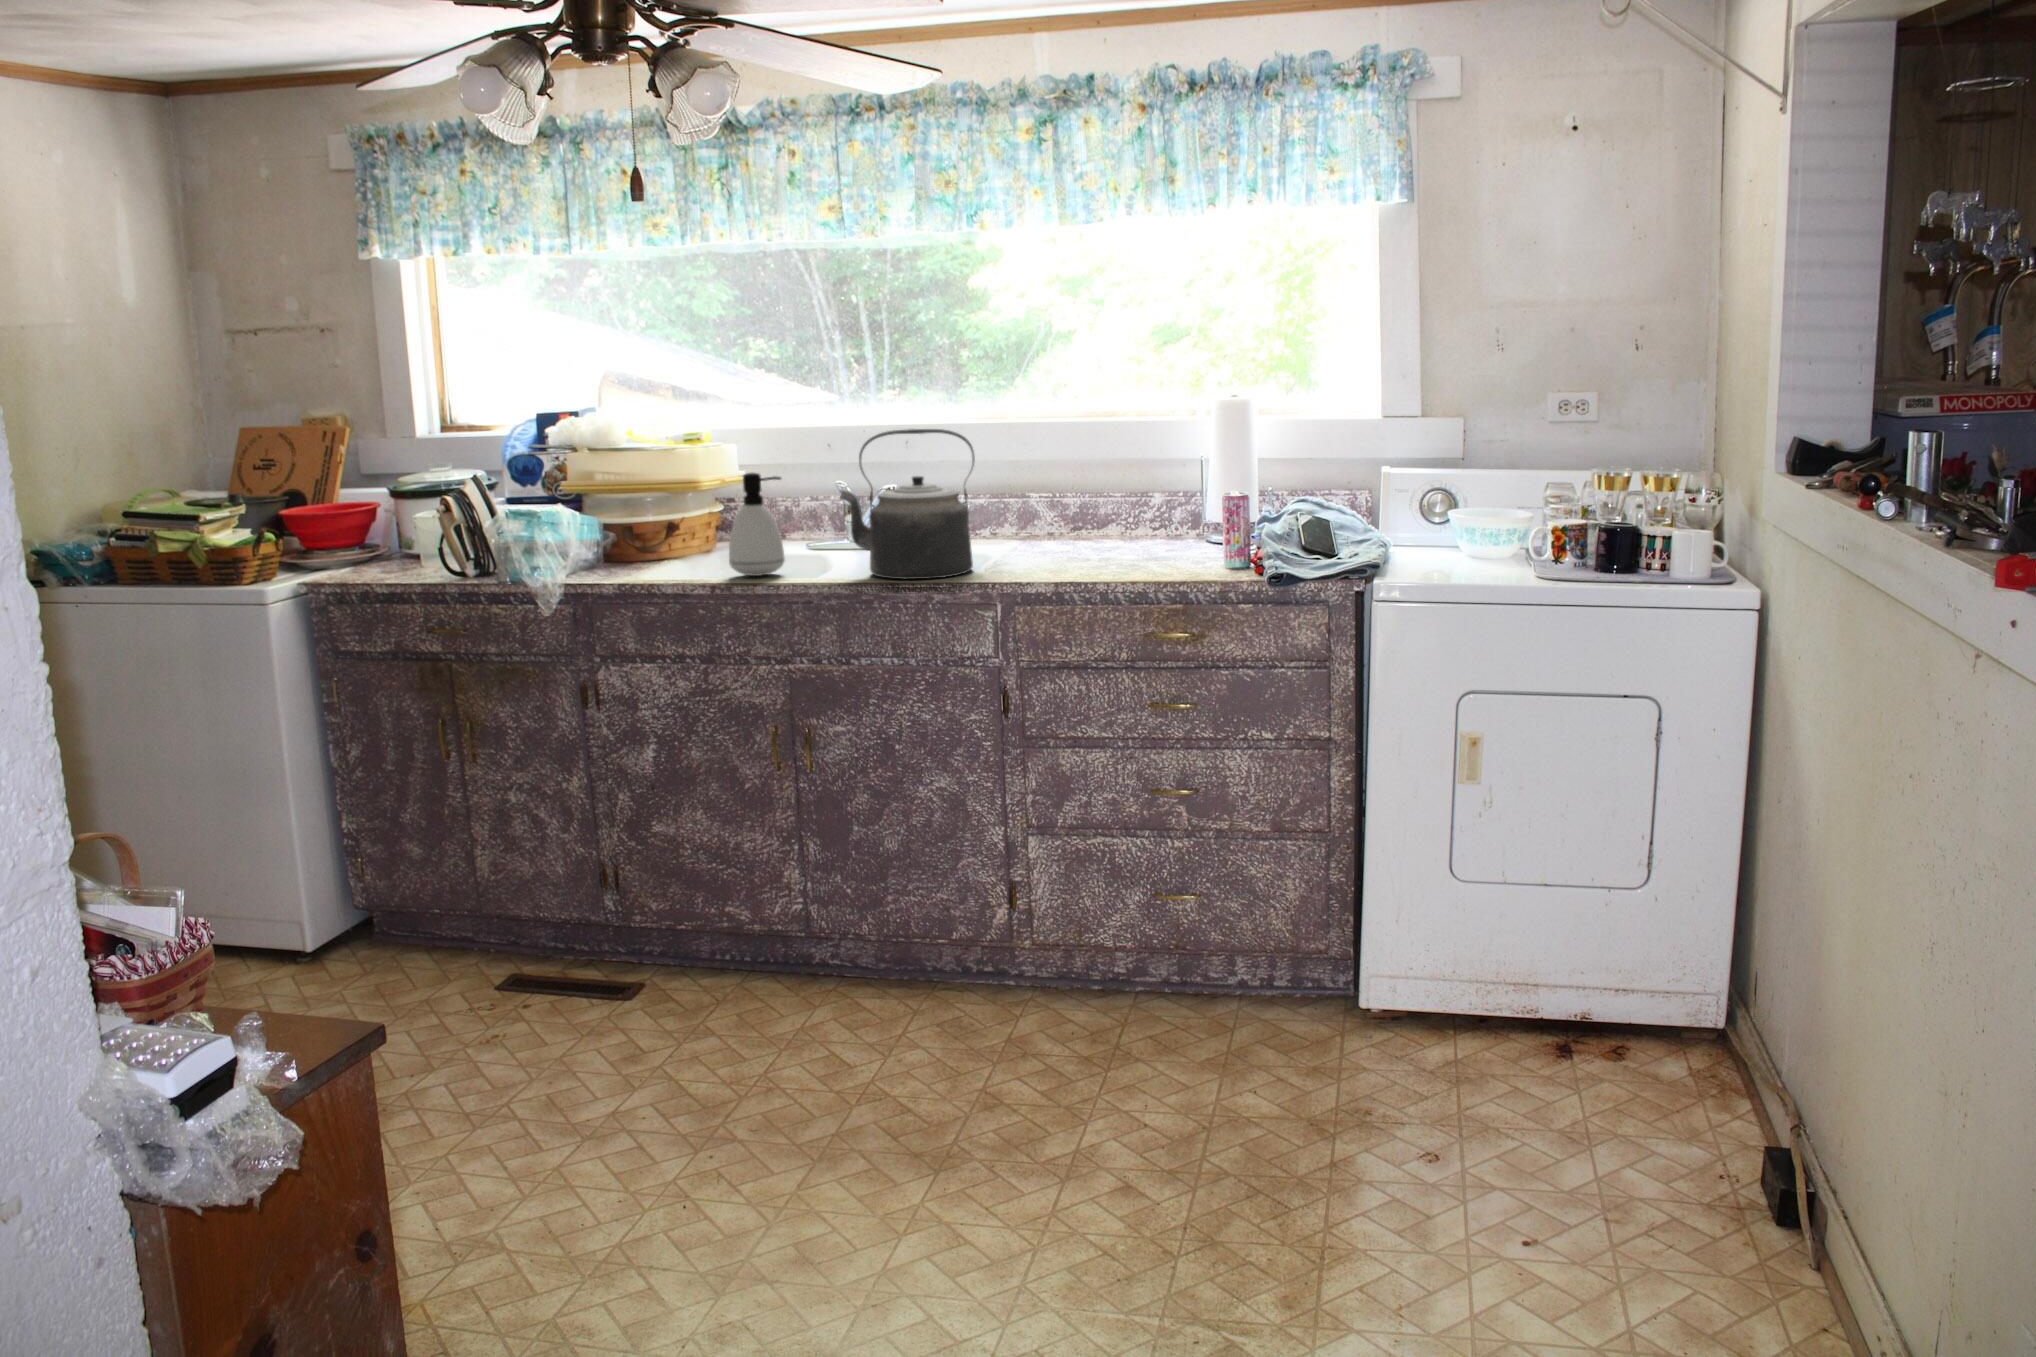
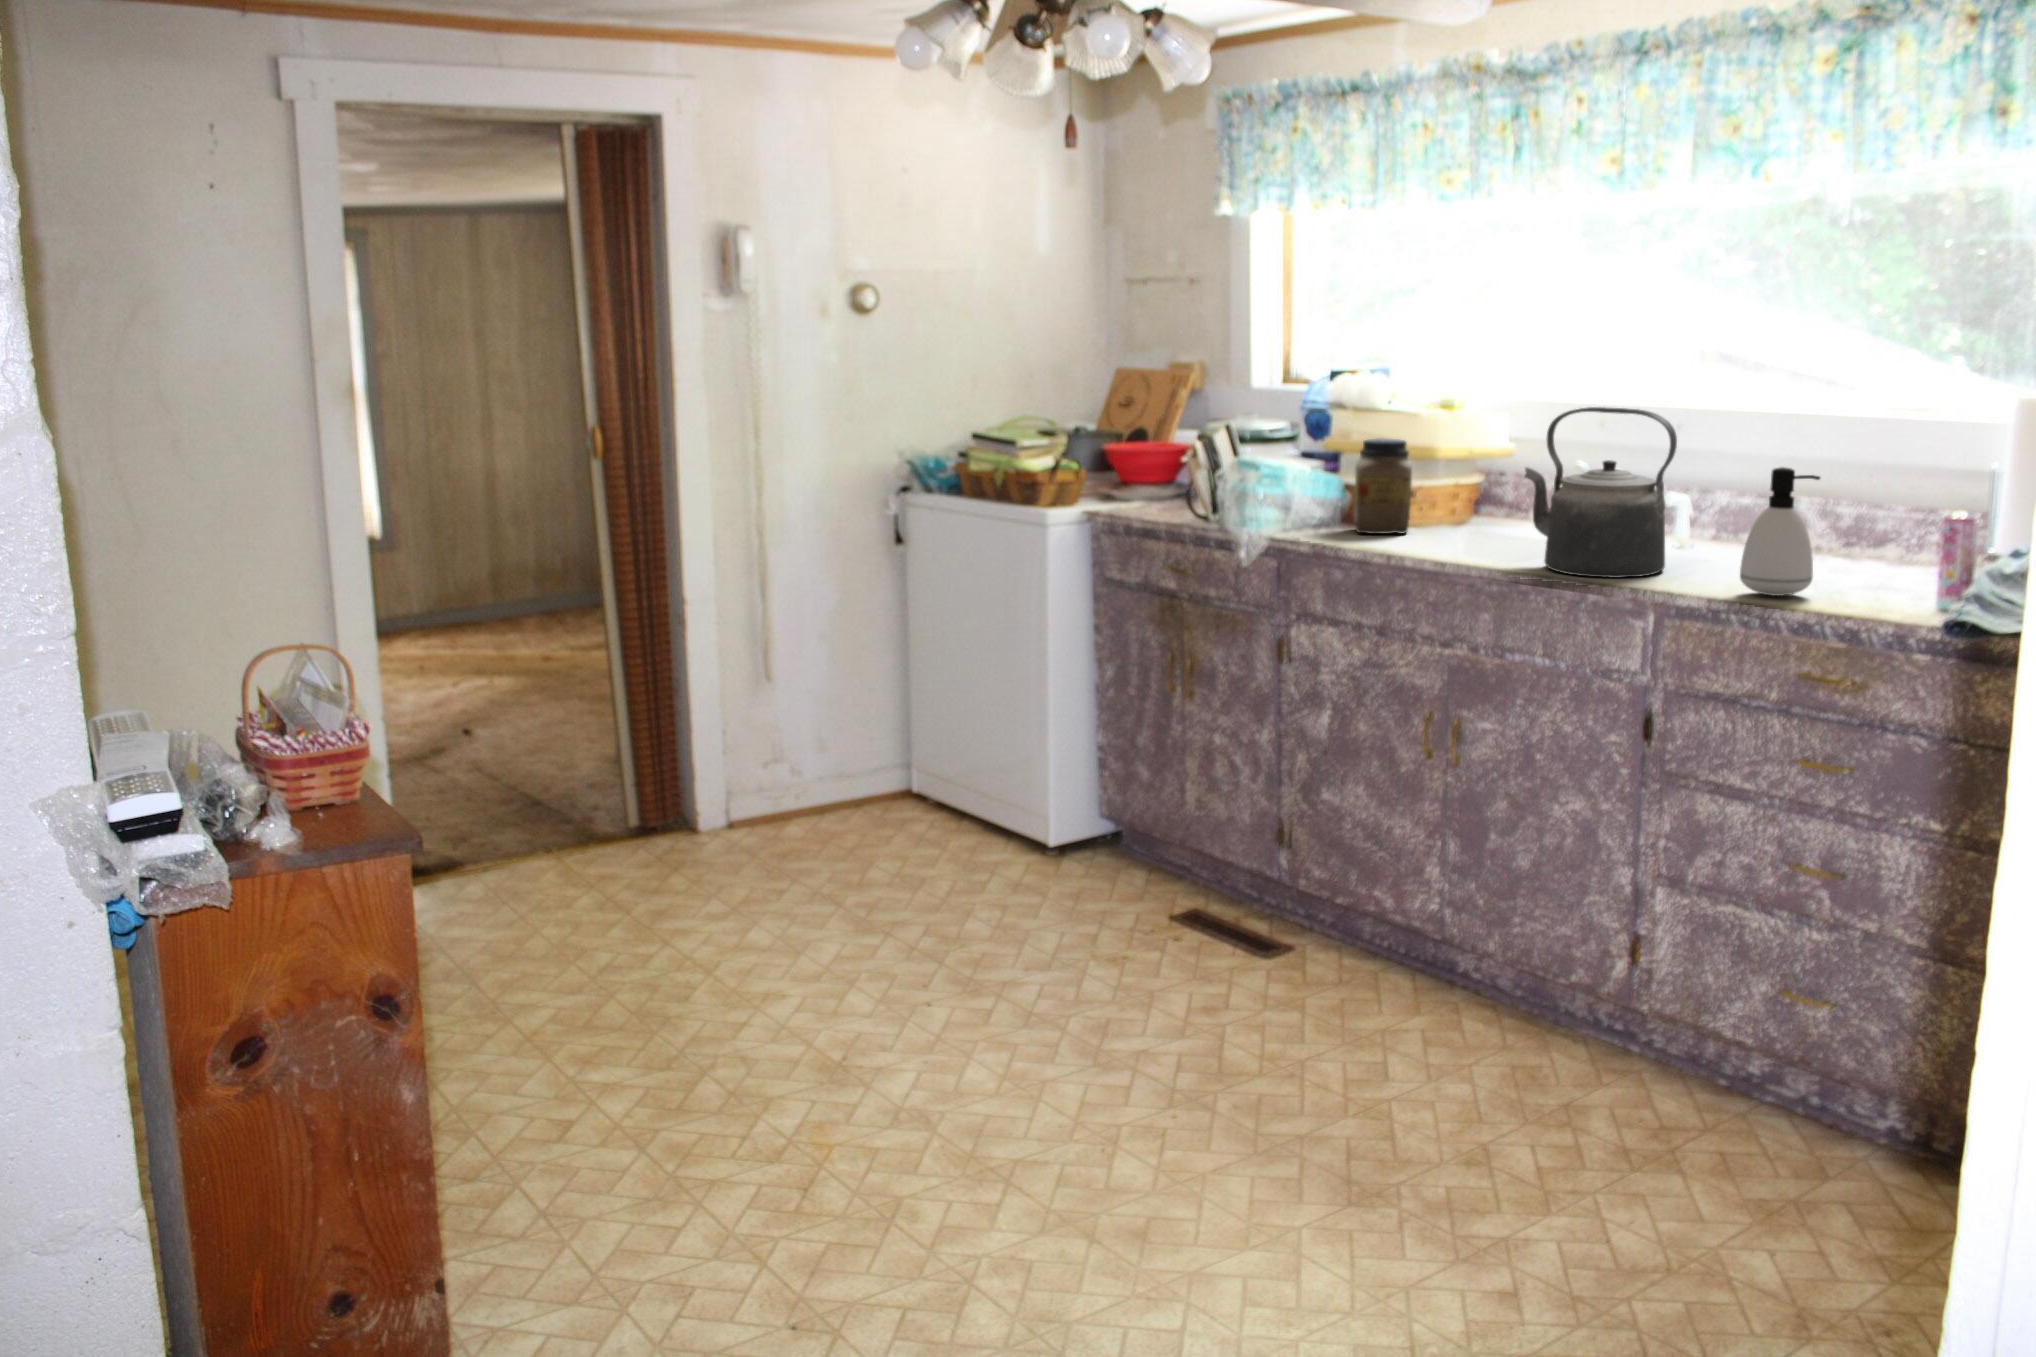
soap dispenser: present [729,473,785,576] -> present [1740,467,1820,596]
jar: none [624,480,688,573] -> present [1354,438,1412,534]

